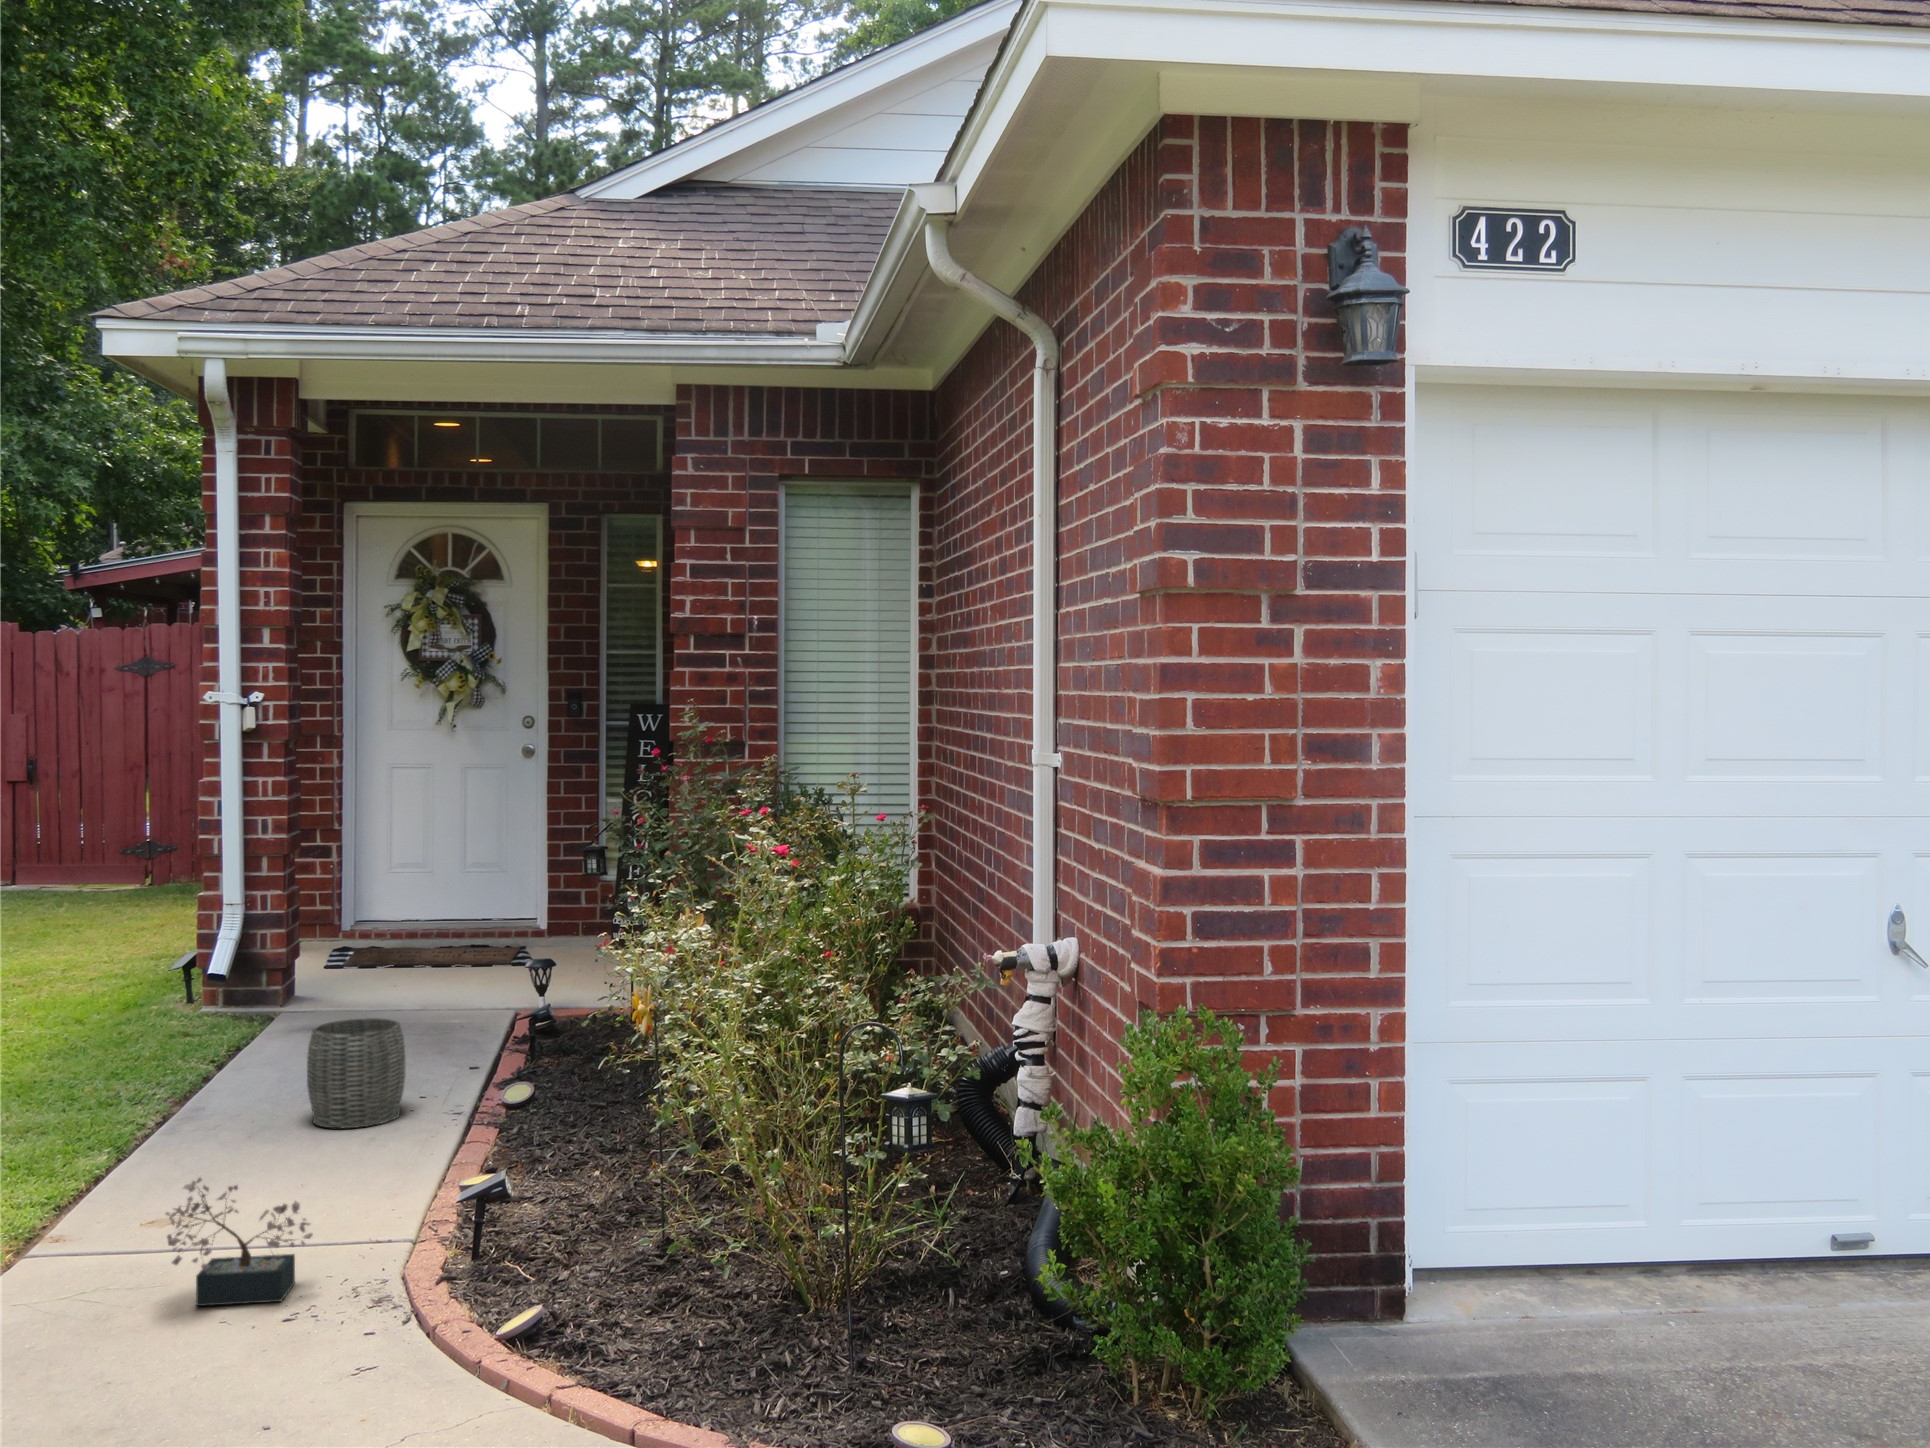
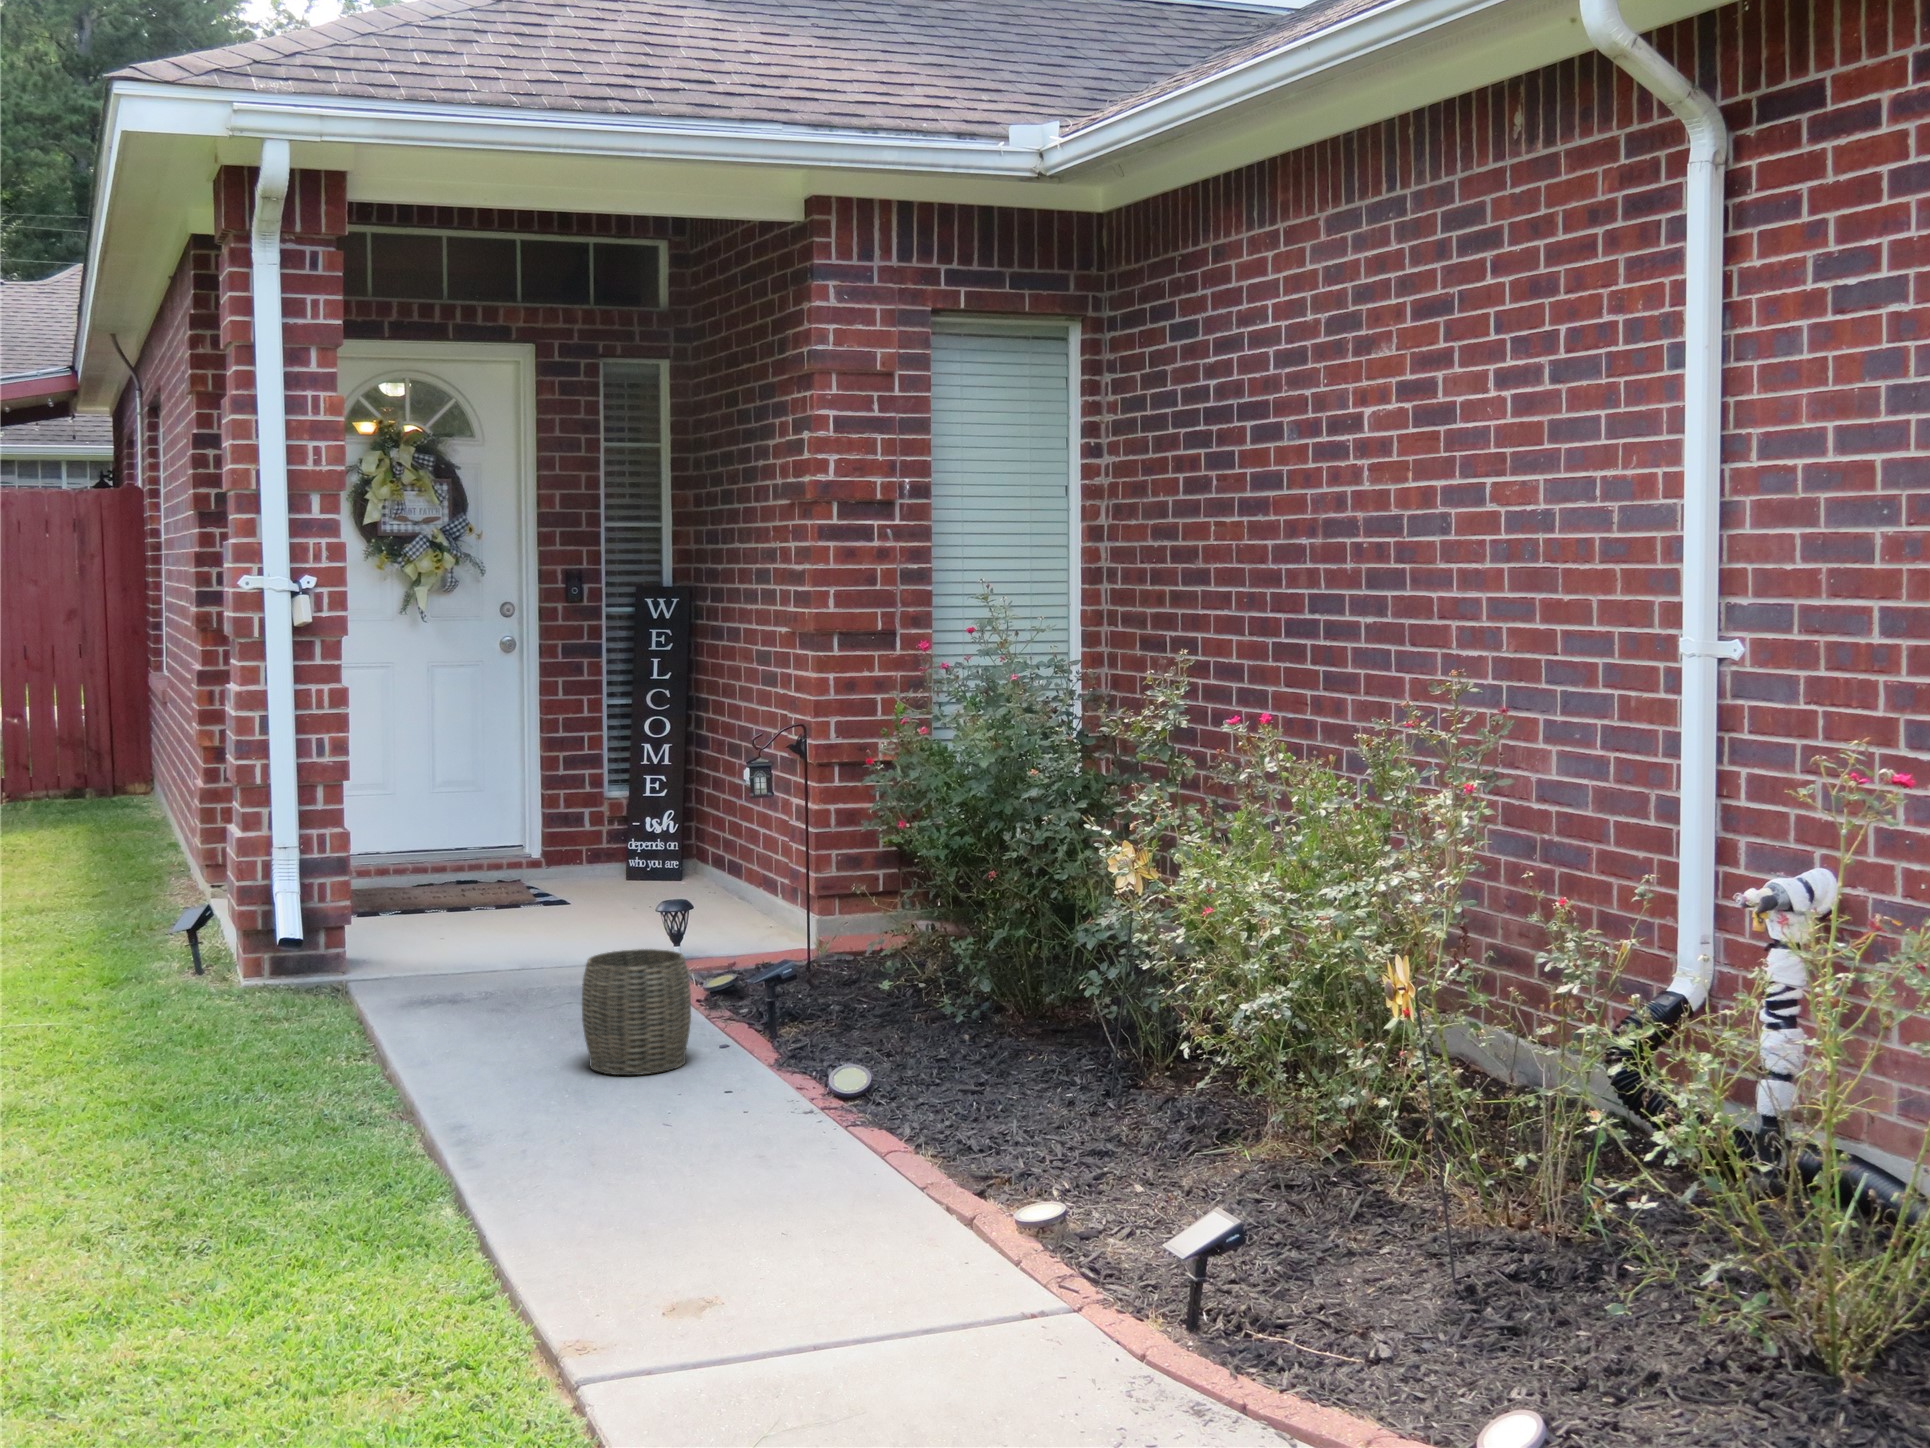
decorative plant: present [166,1178,313,1306] -> none [722,1111,879,1249]

